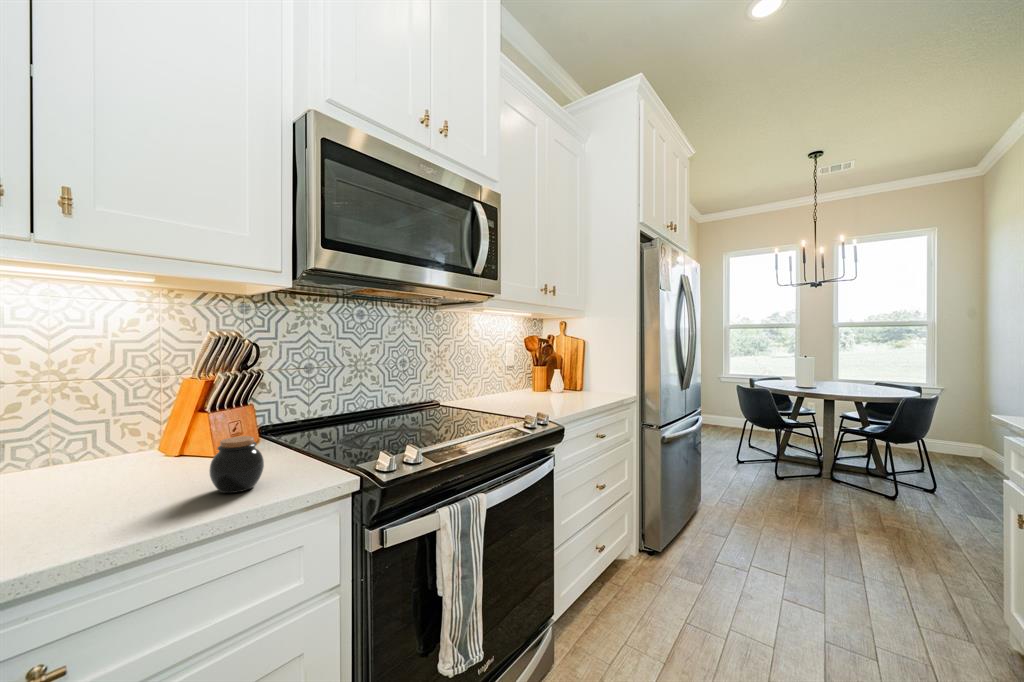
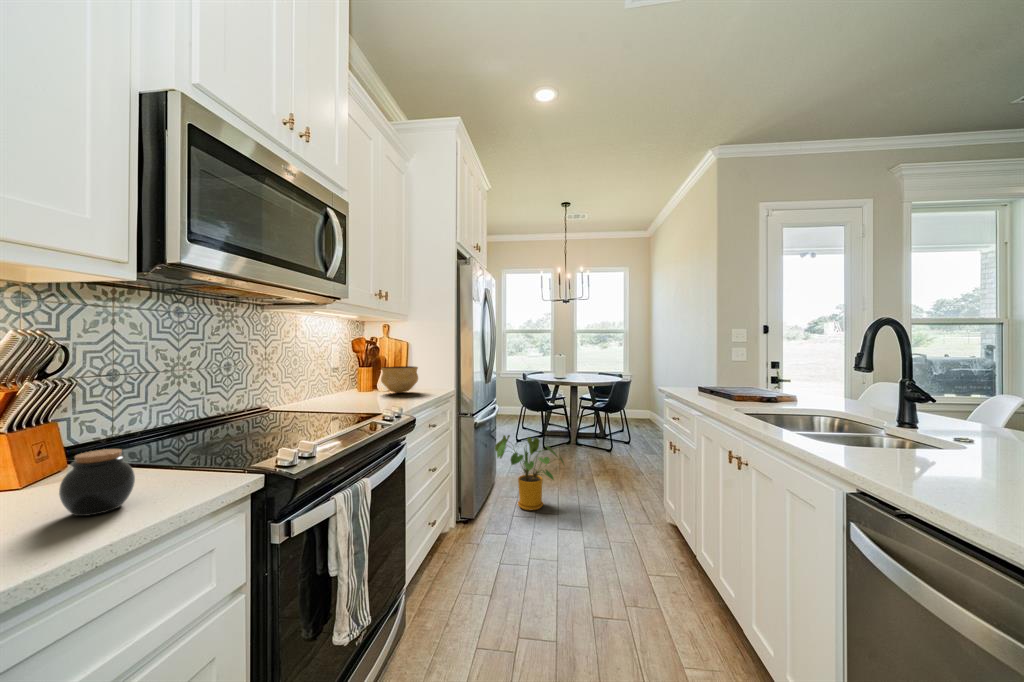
bowl: none [552,366,592,396] -> present [381,366,418,393]
house plant: none [696,456,799,561] -> present [495,435,564,510]

